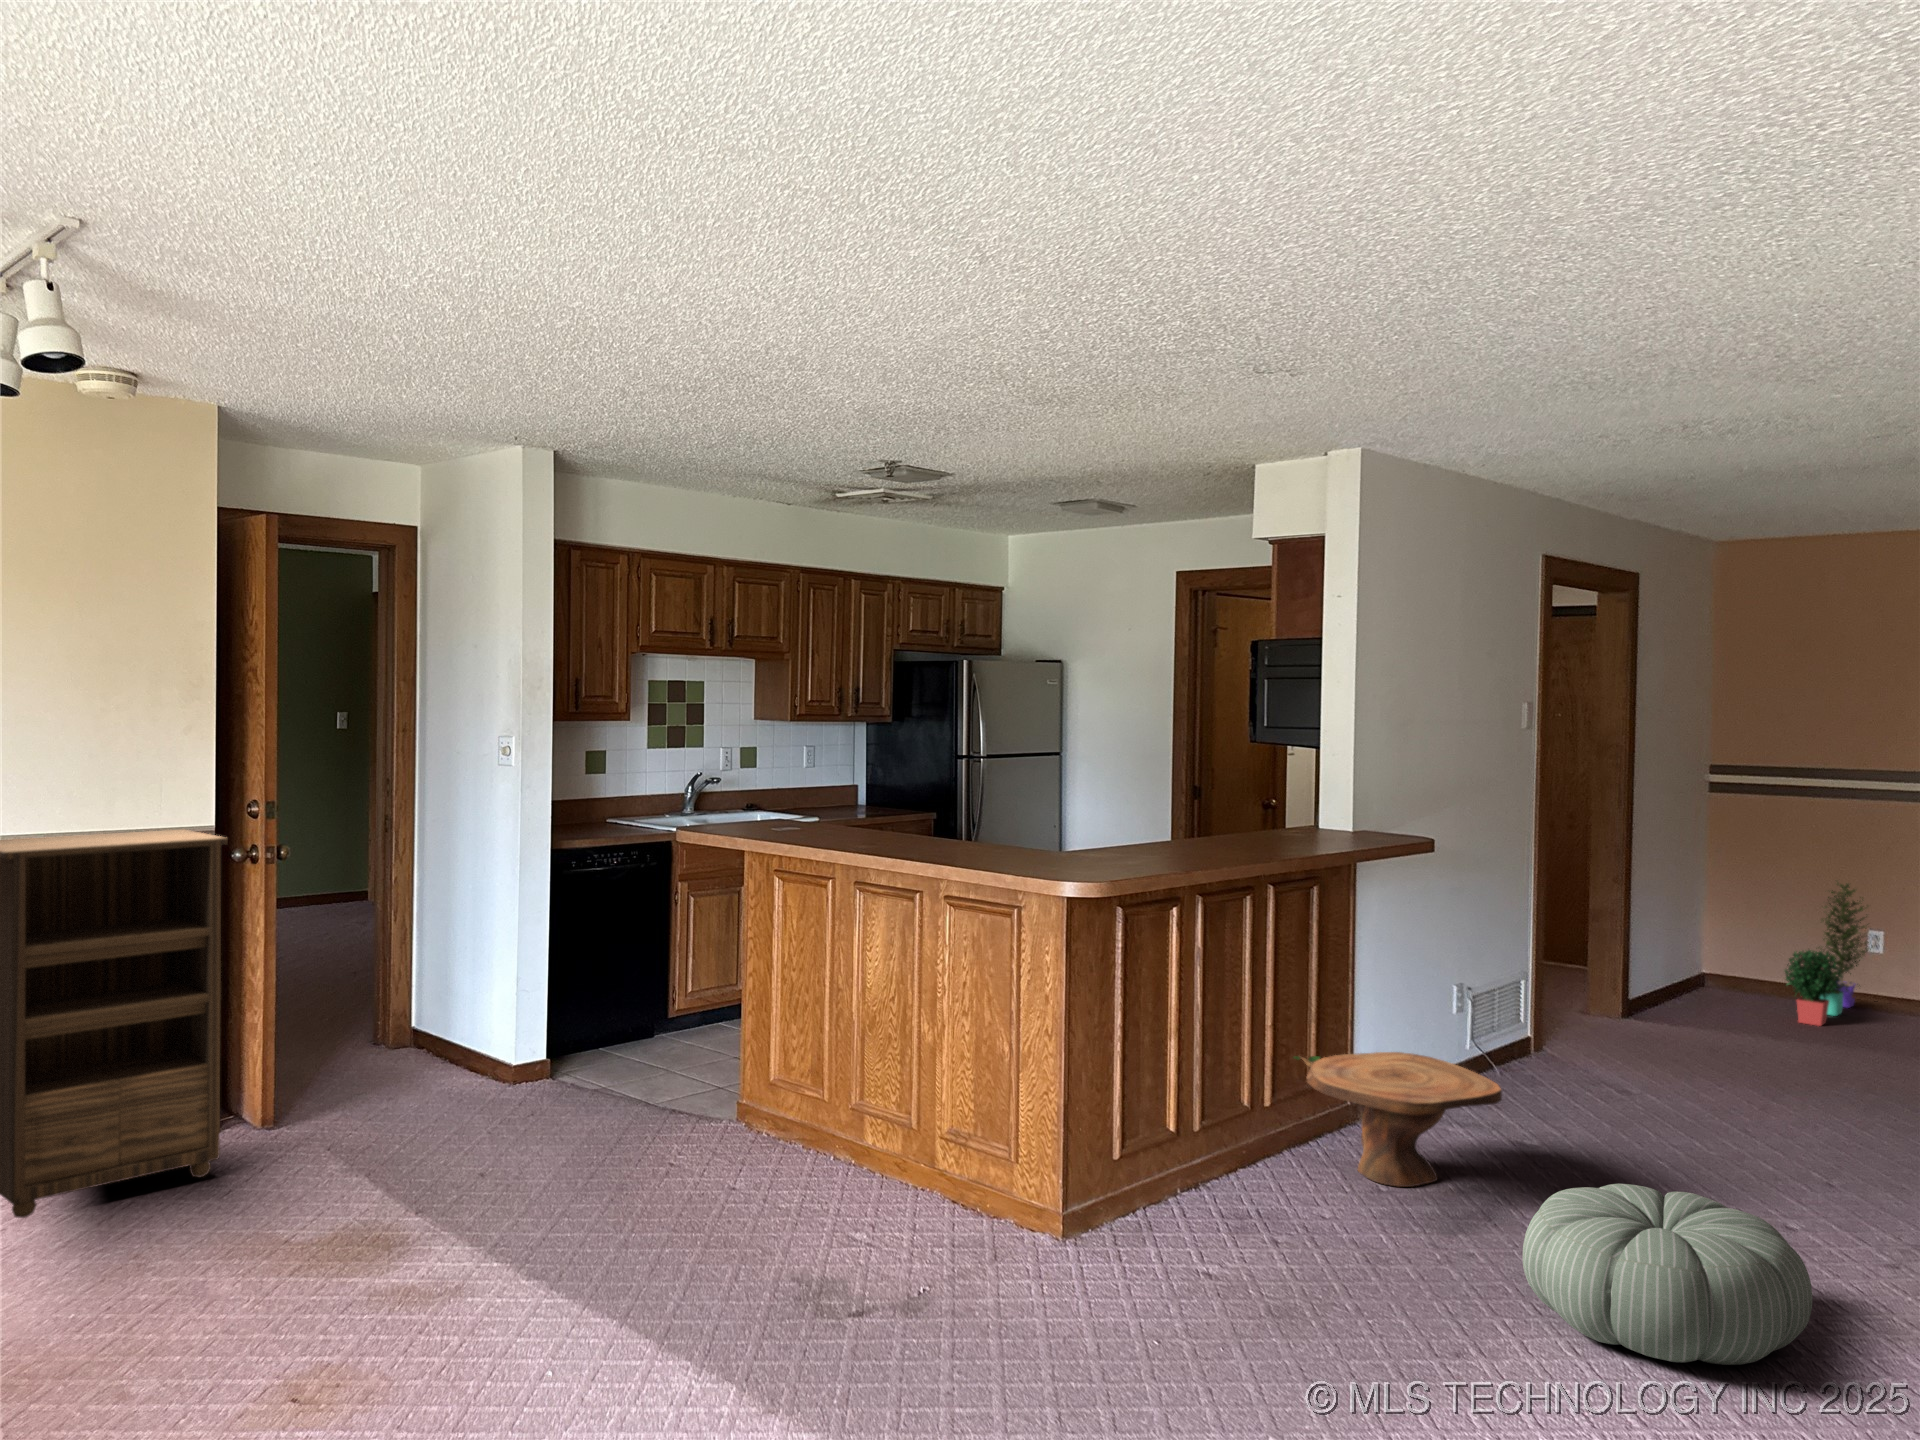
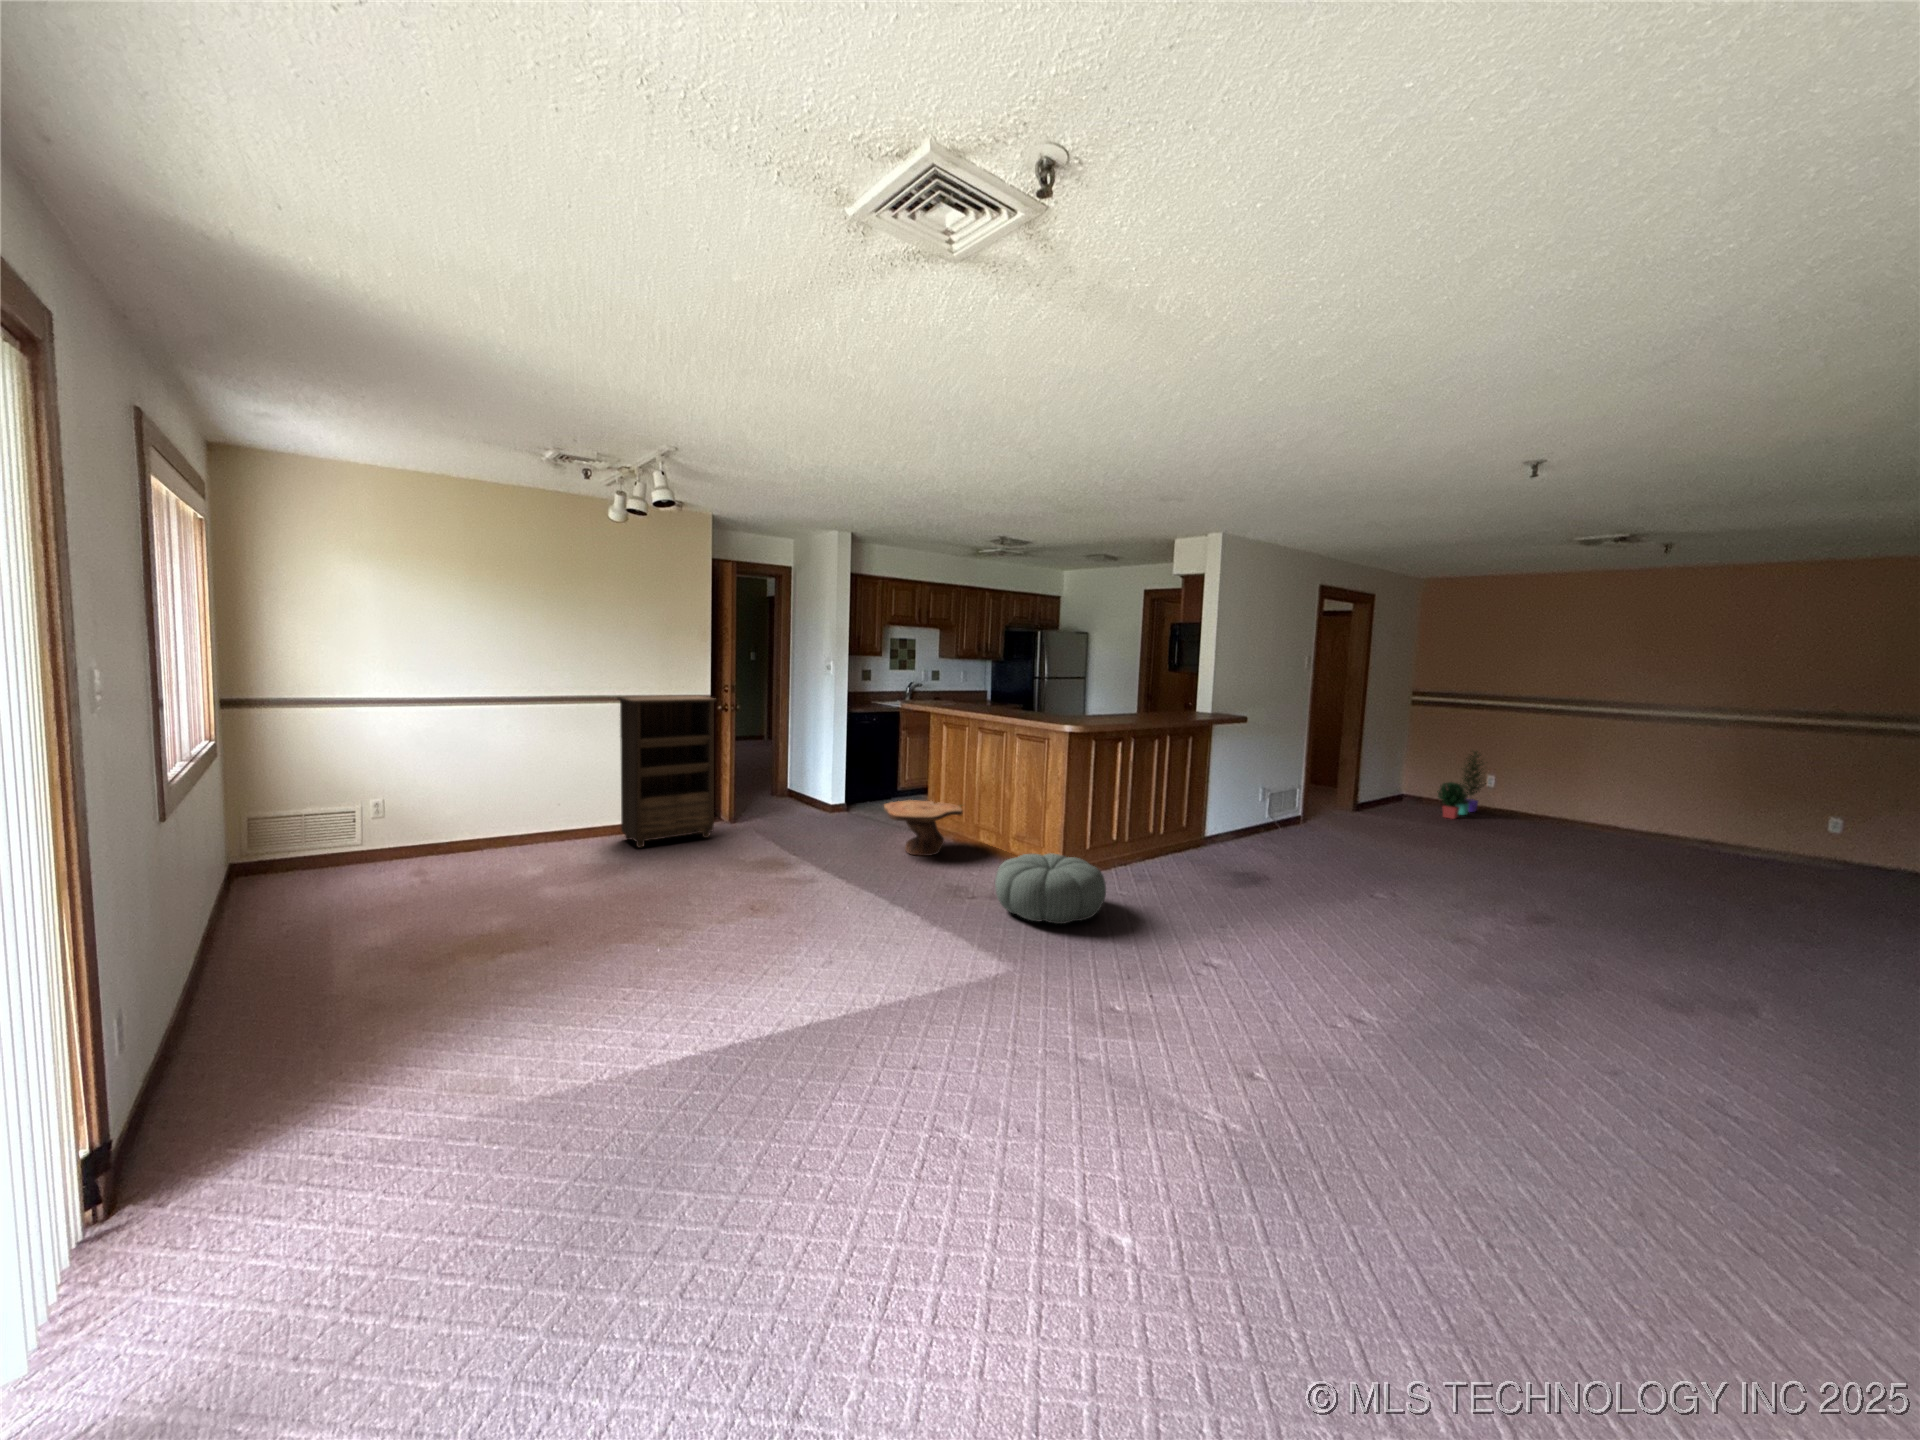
side table: present [1294,1052,1502,1187] -> present [884,800,963,856]
pouf: present [1522,1184,1812,1365] -> present [995,853,1106,924]

